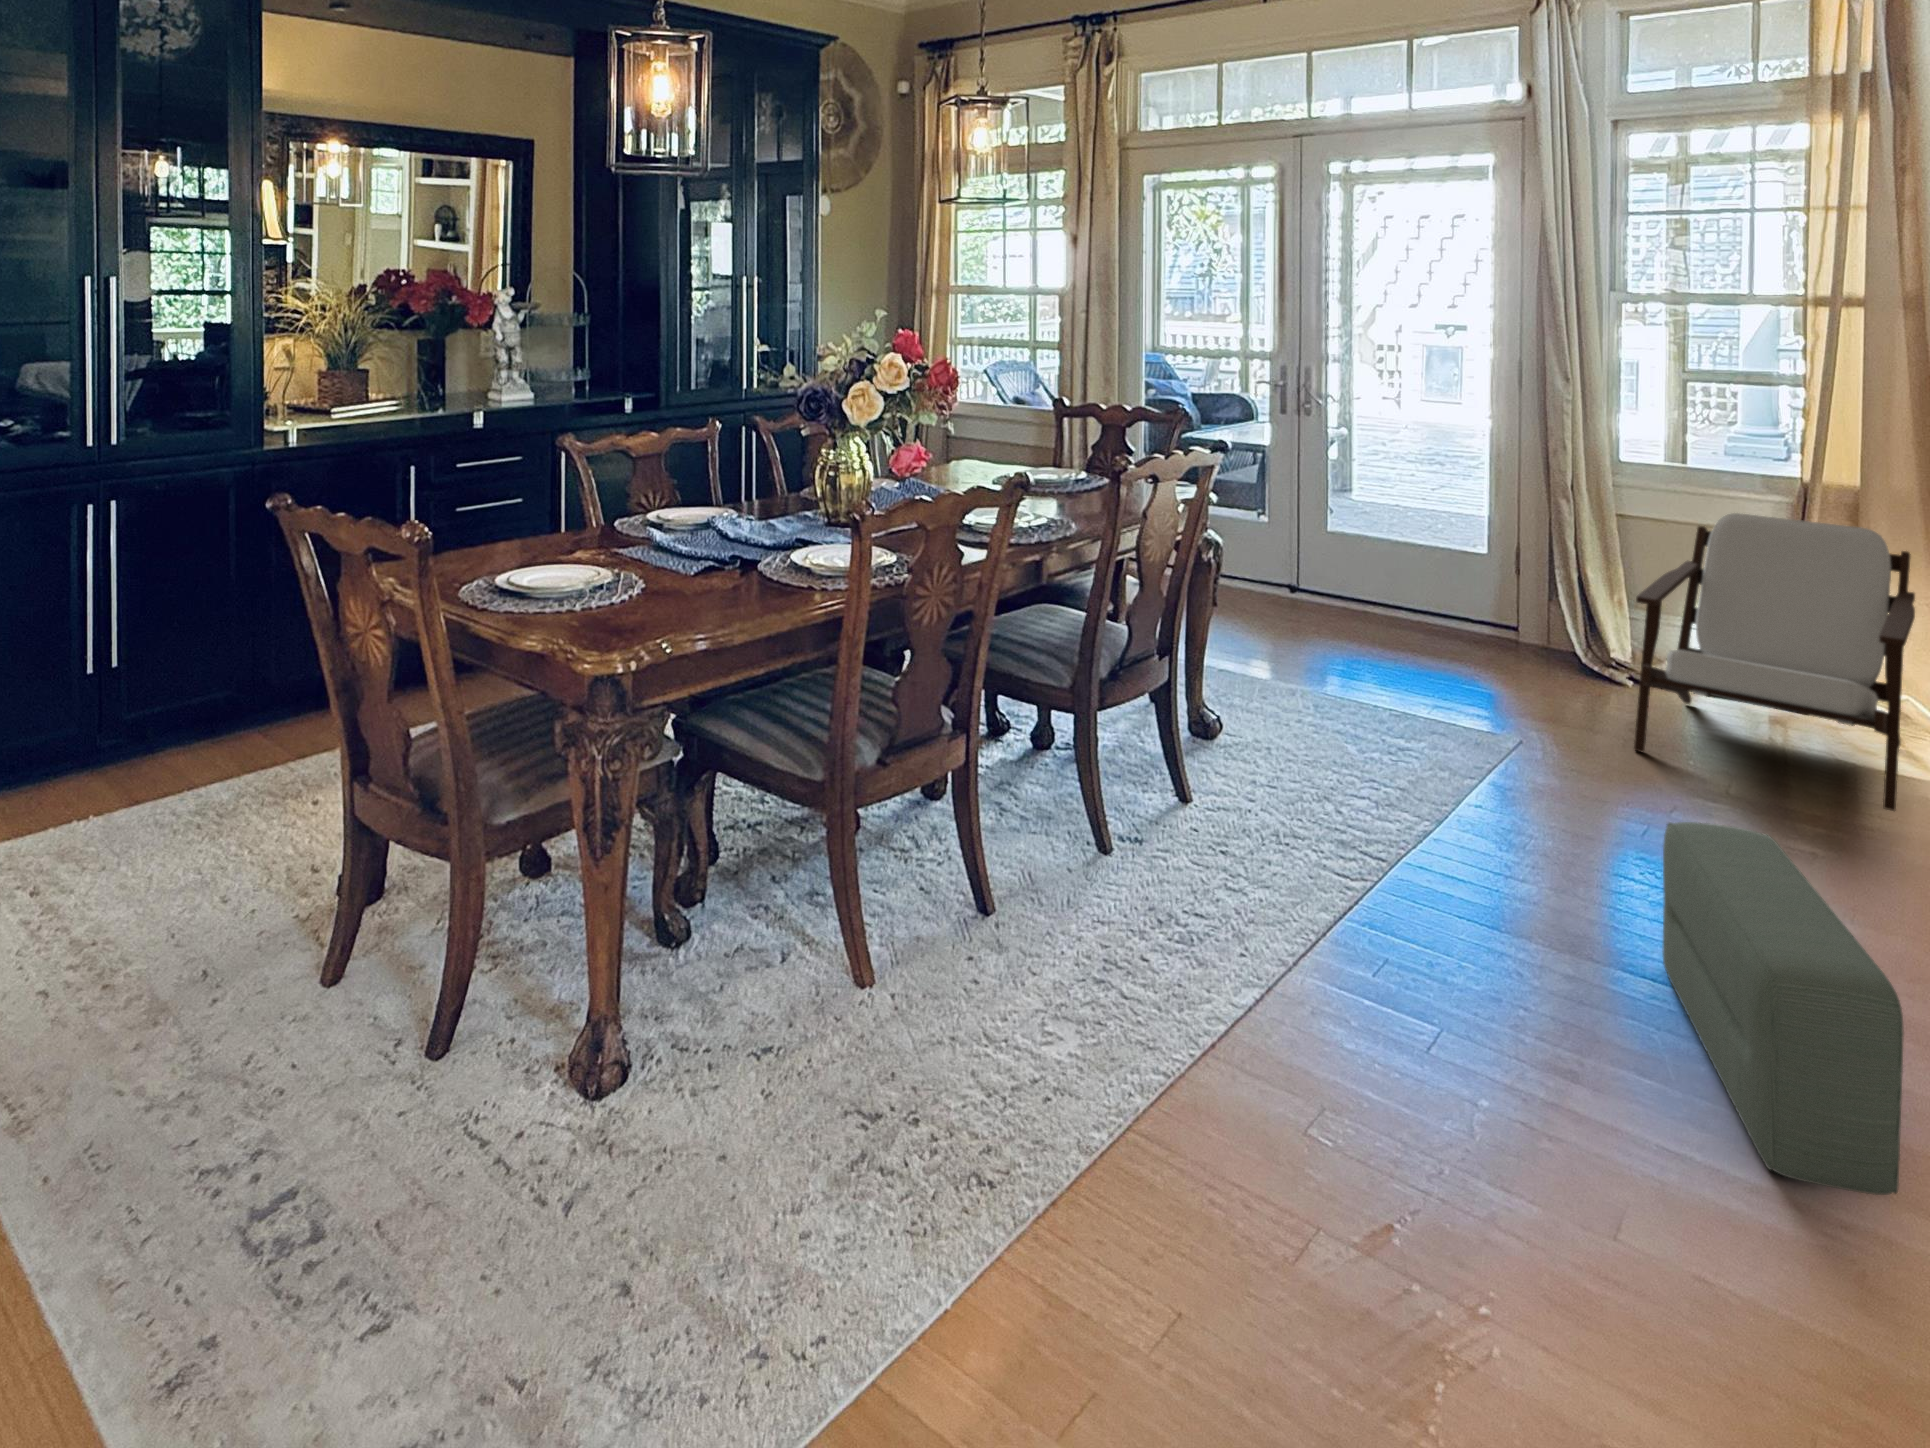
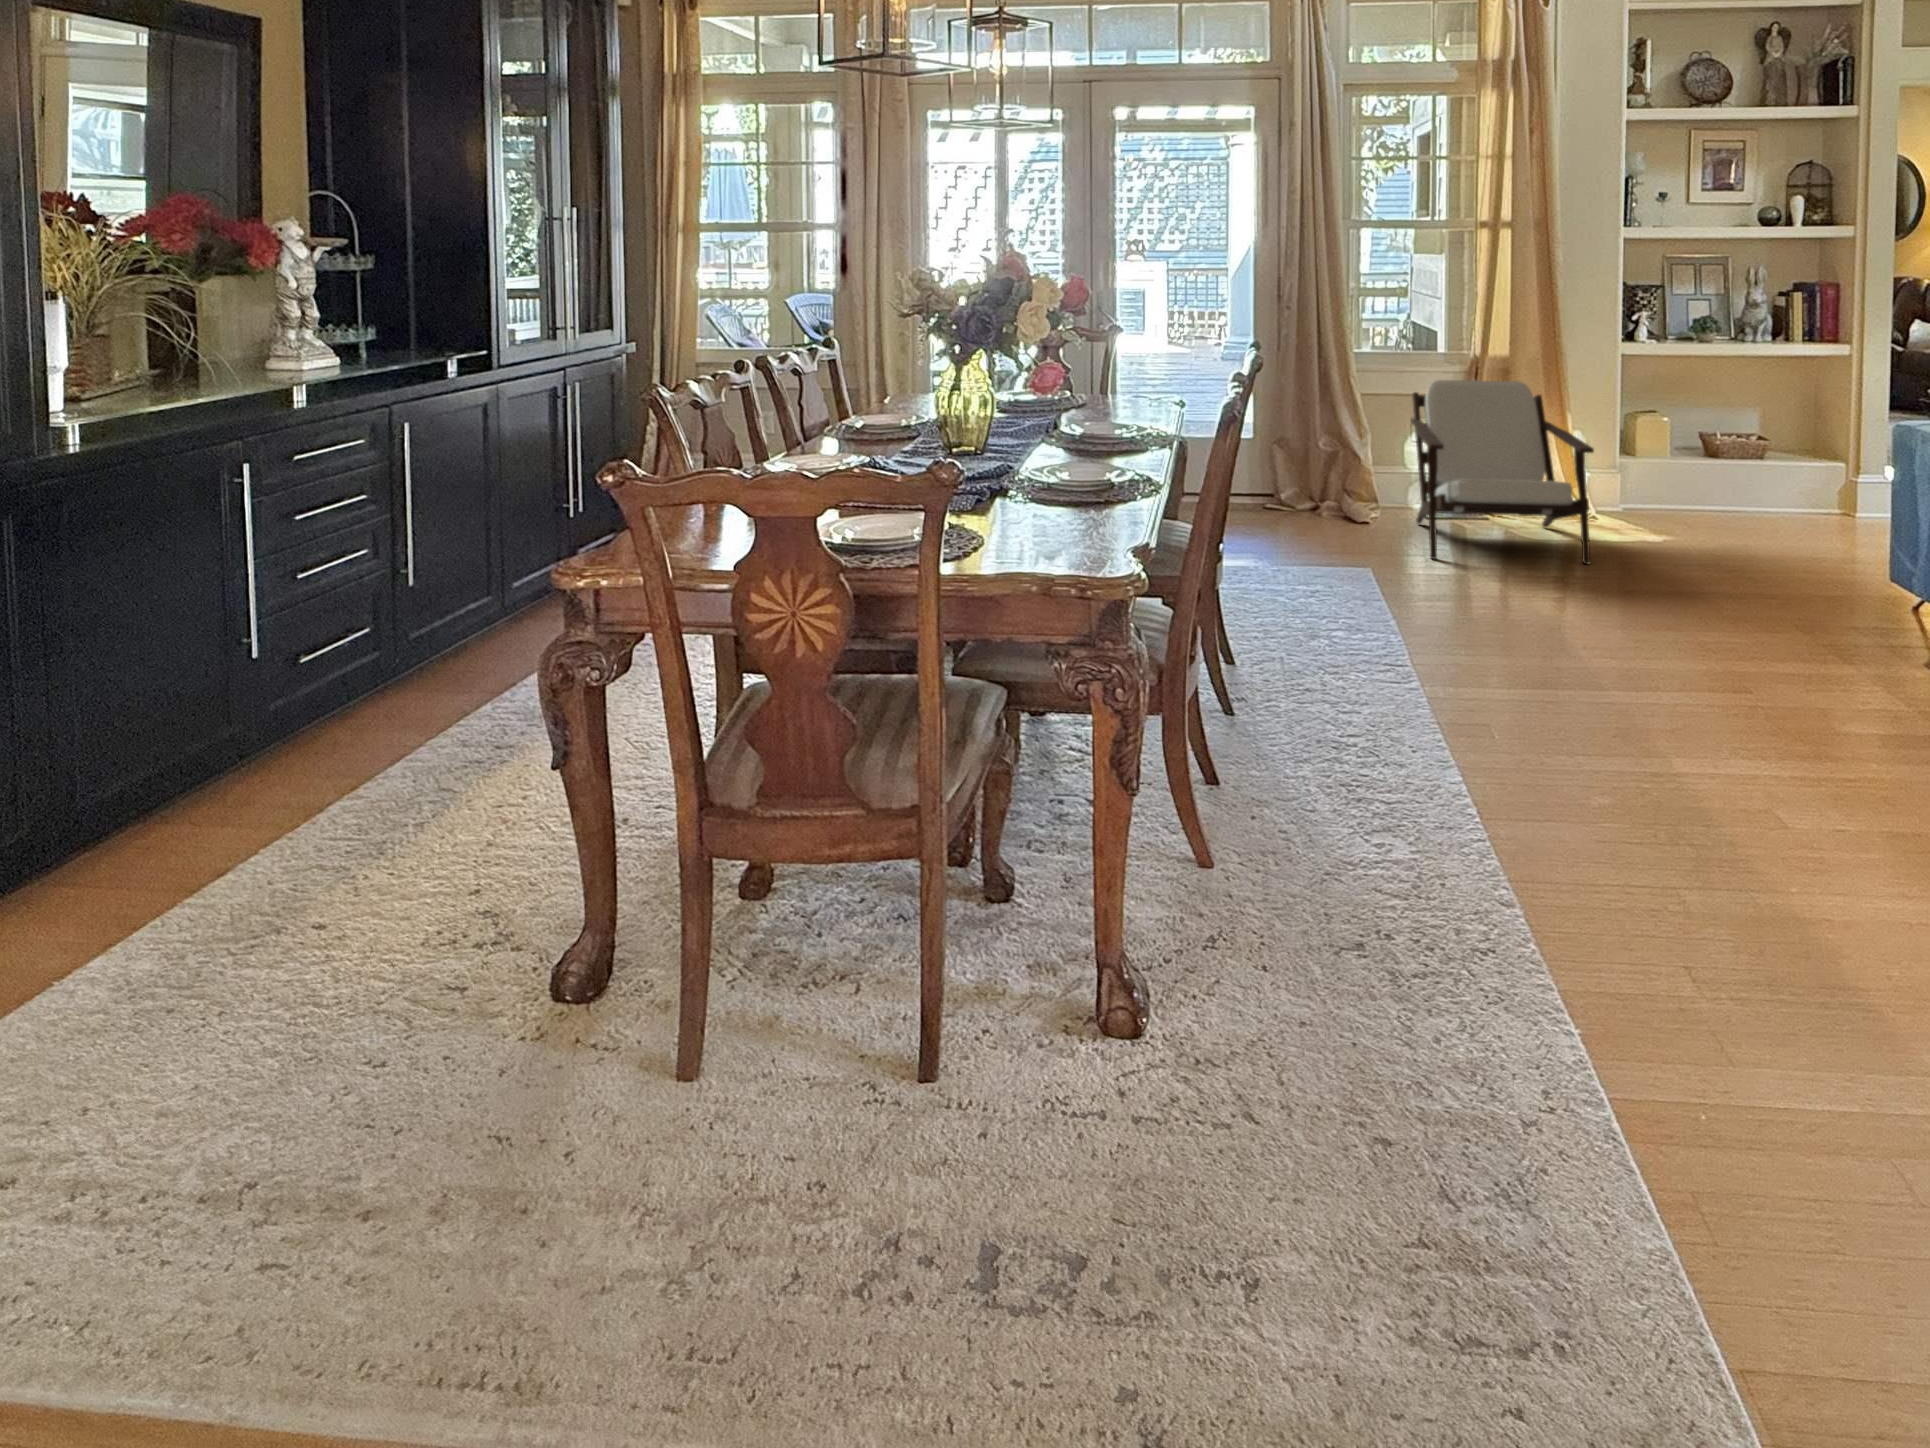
pouf: present [1662,822,1904,1195] -> none [1613,574,1850,772]

